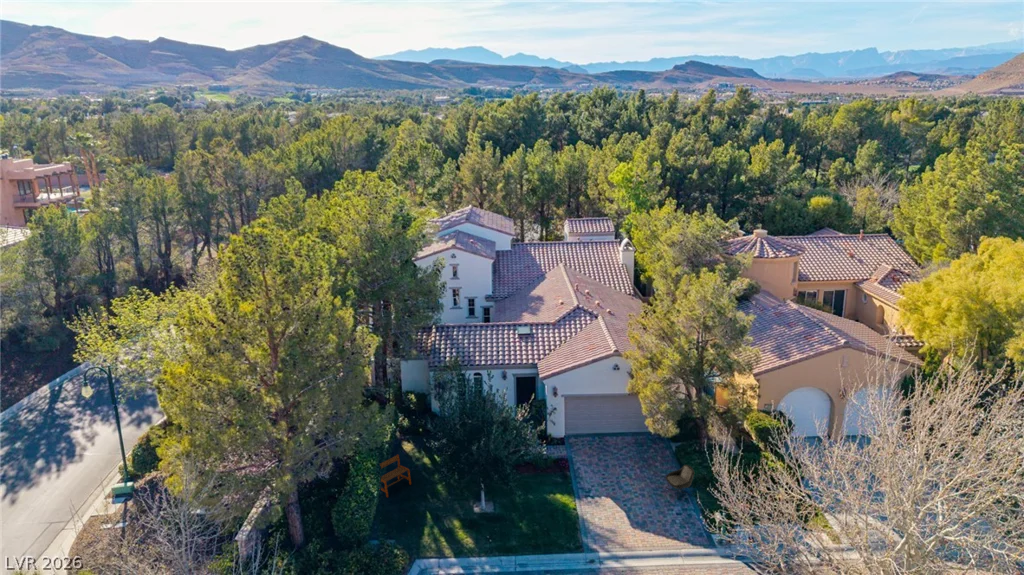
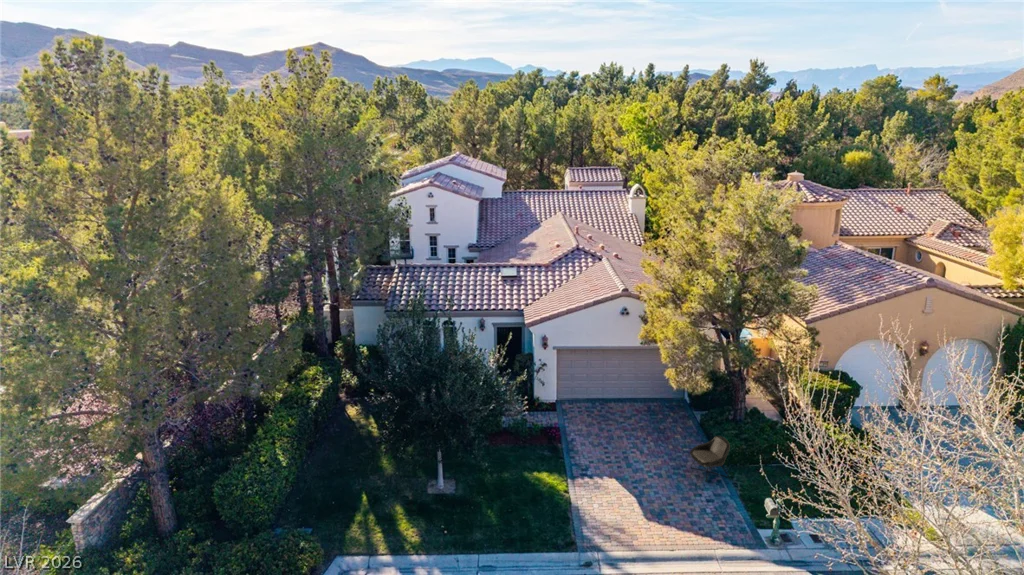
bench: present [380,455,411,497] -> none [299,416,349,472]

